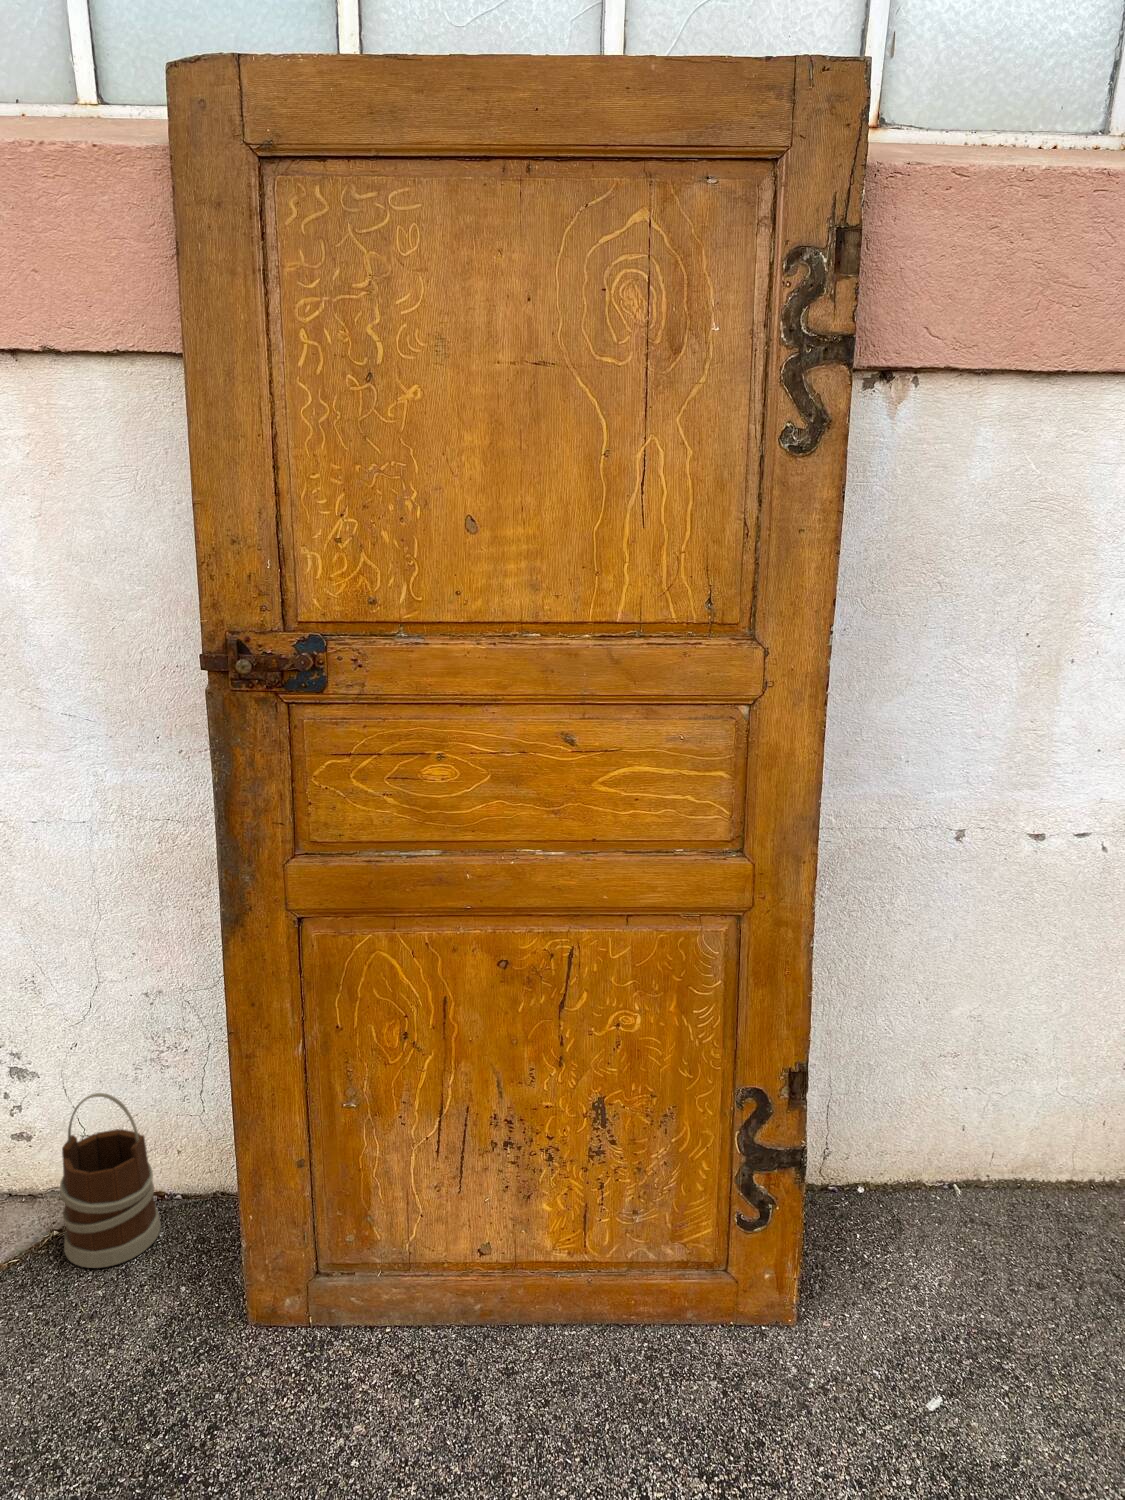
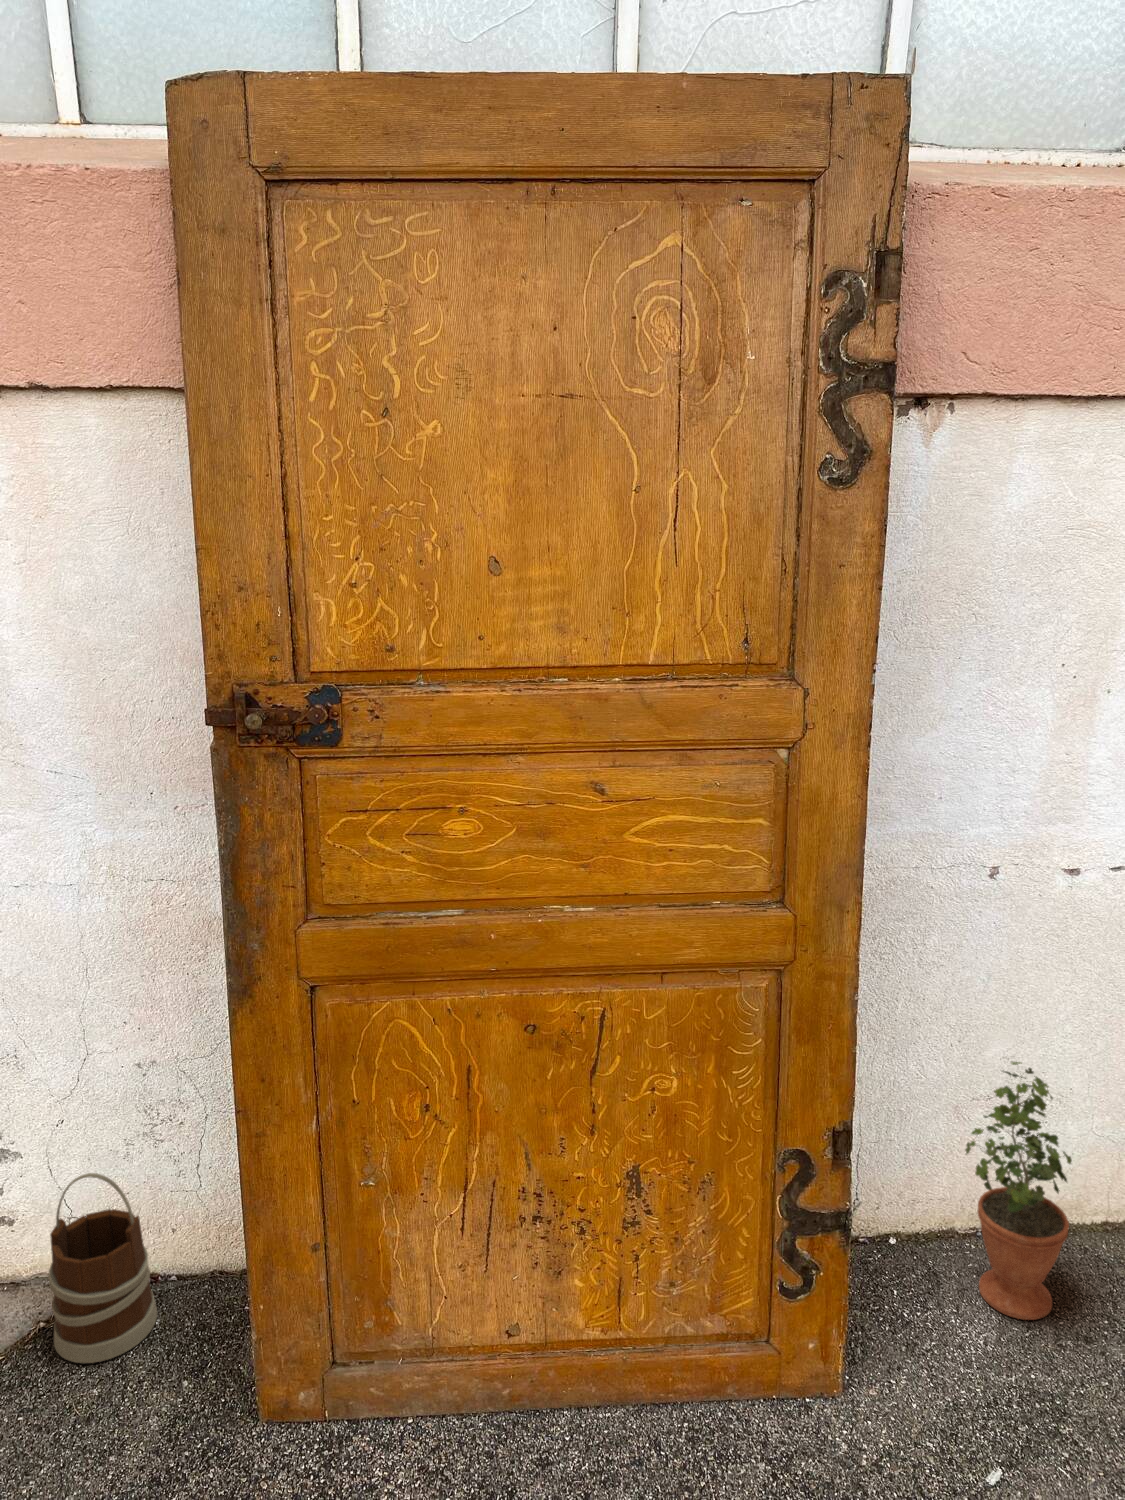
potted plant: none [927,1017,1030,1265] -> present [966,1062,1072,1320]

